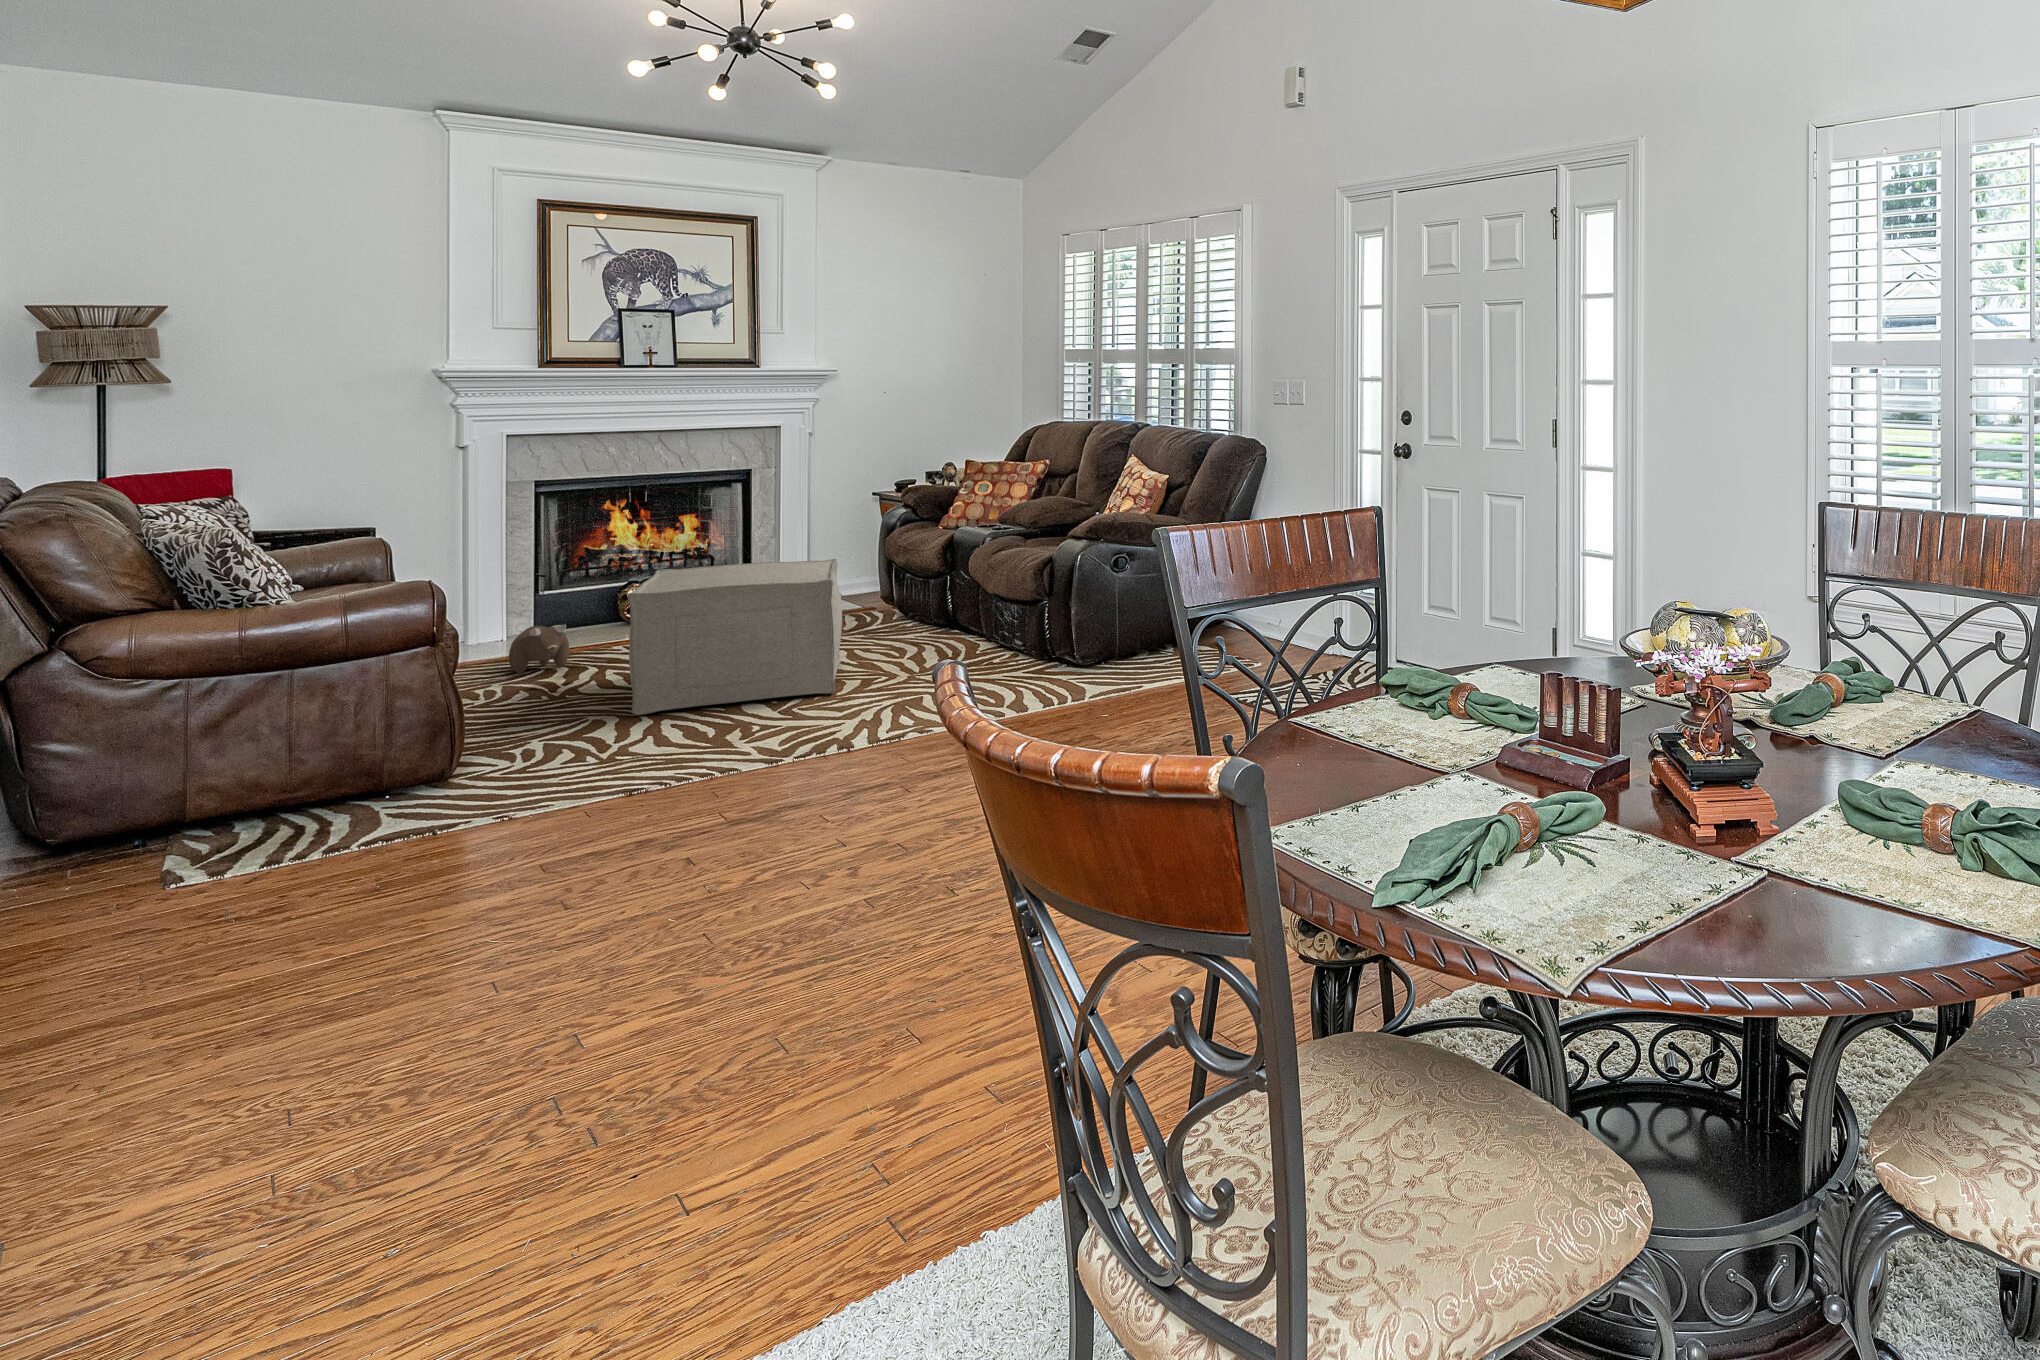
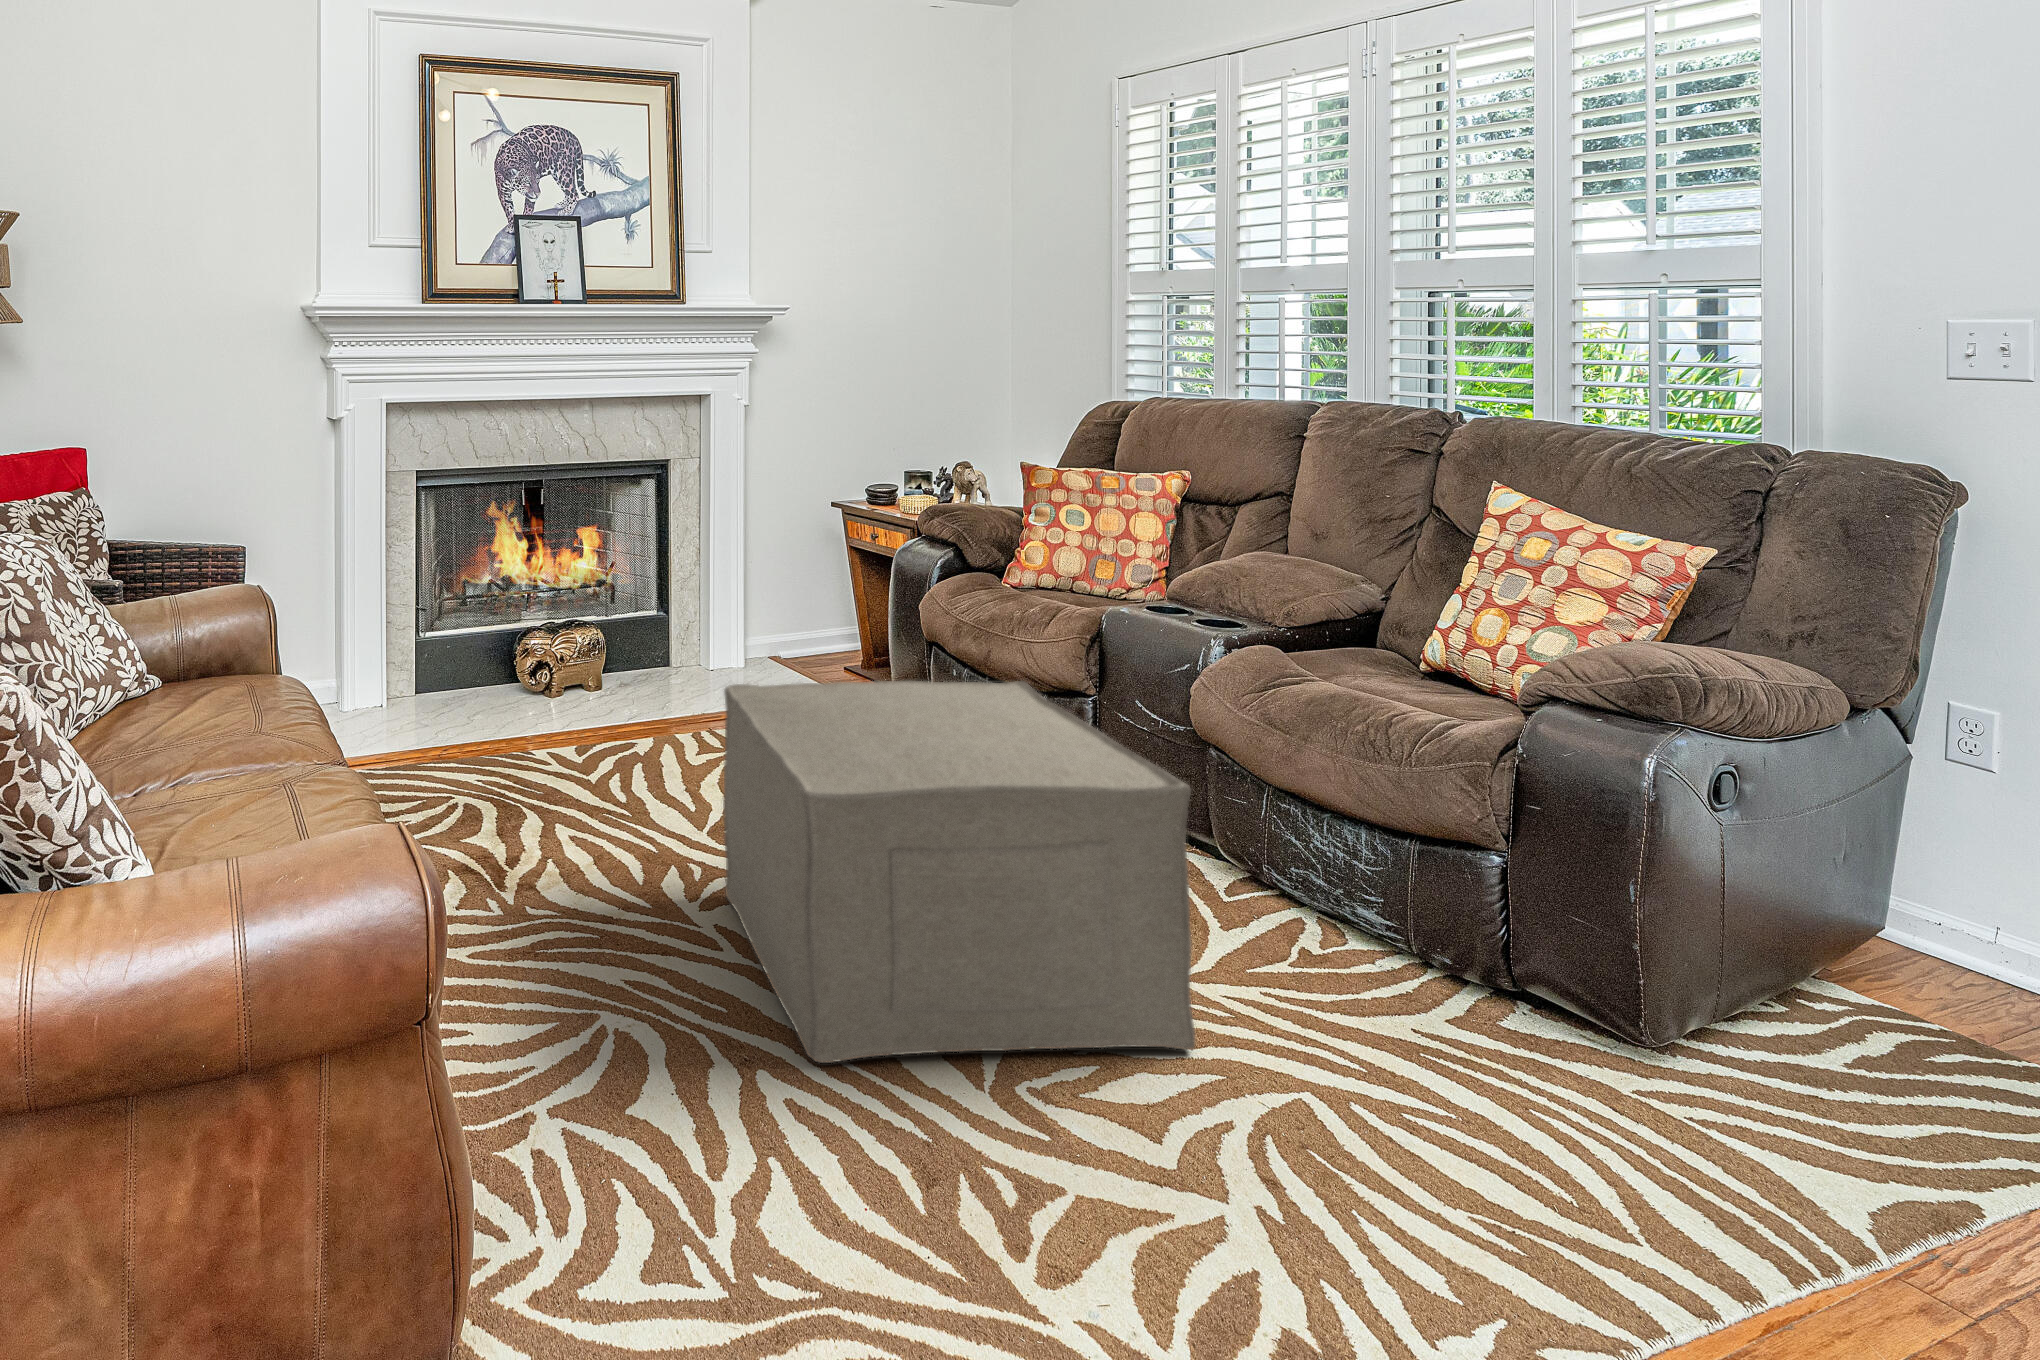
plush toy: present [509,624,569,674] -> none [453,738,542,824]

